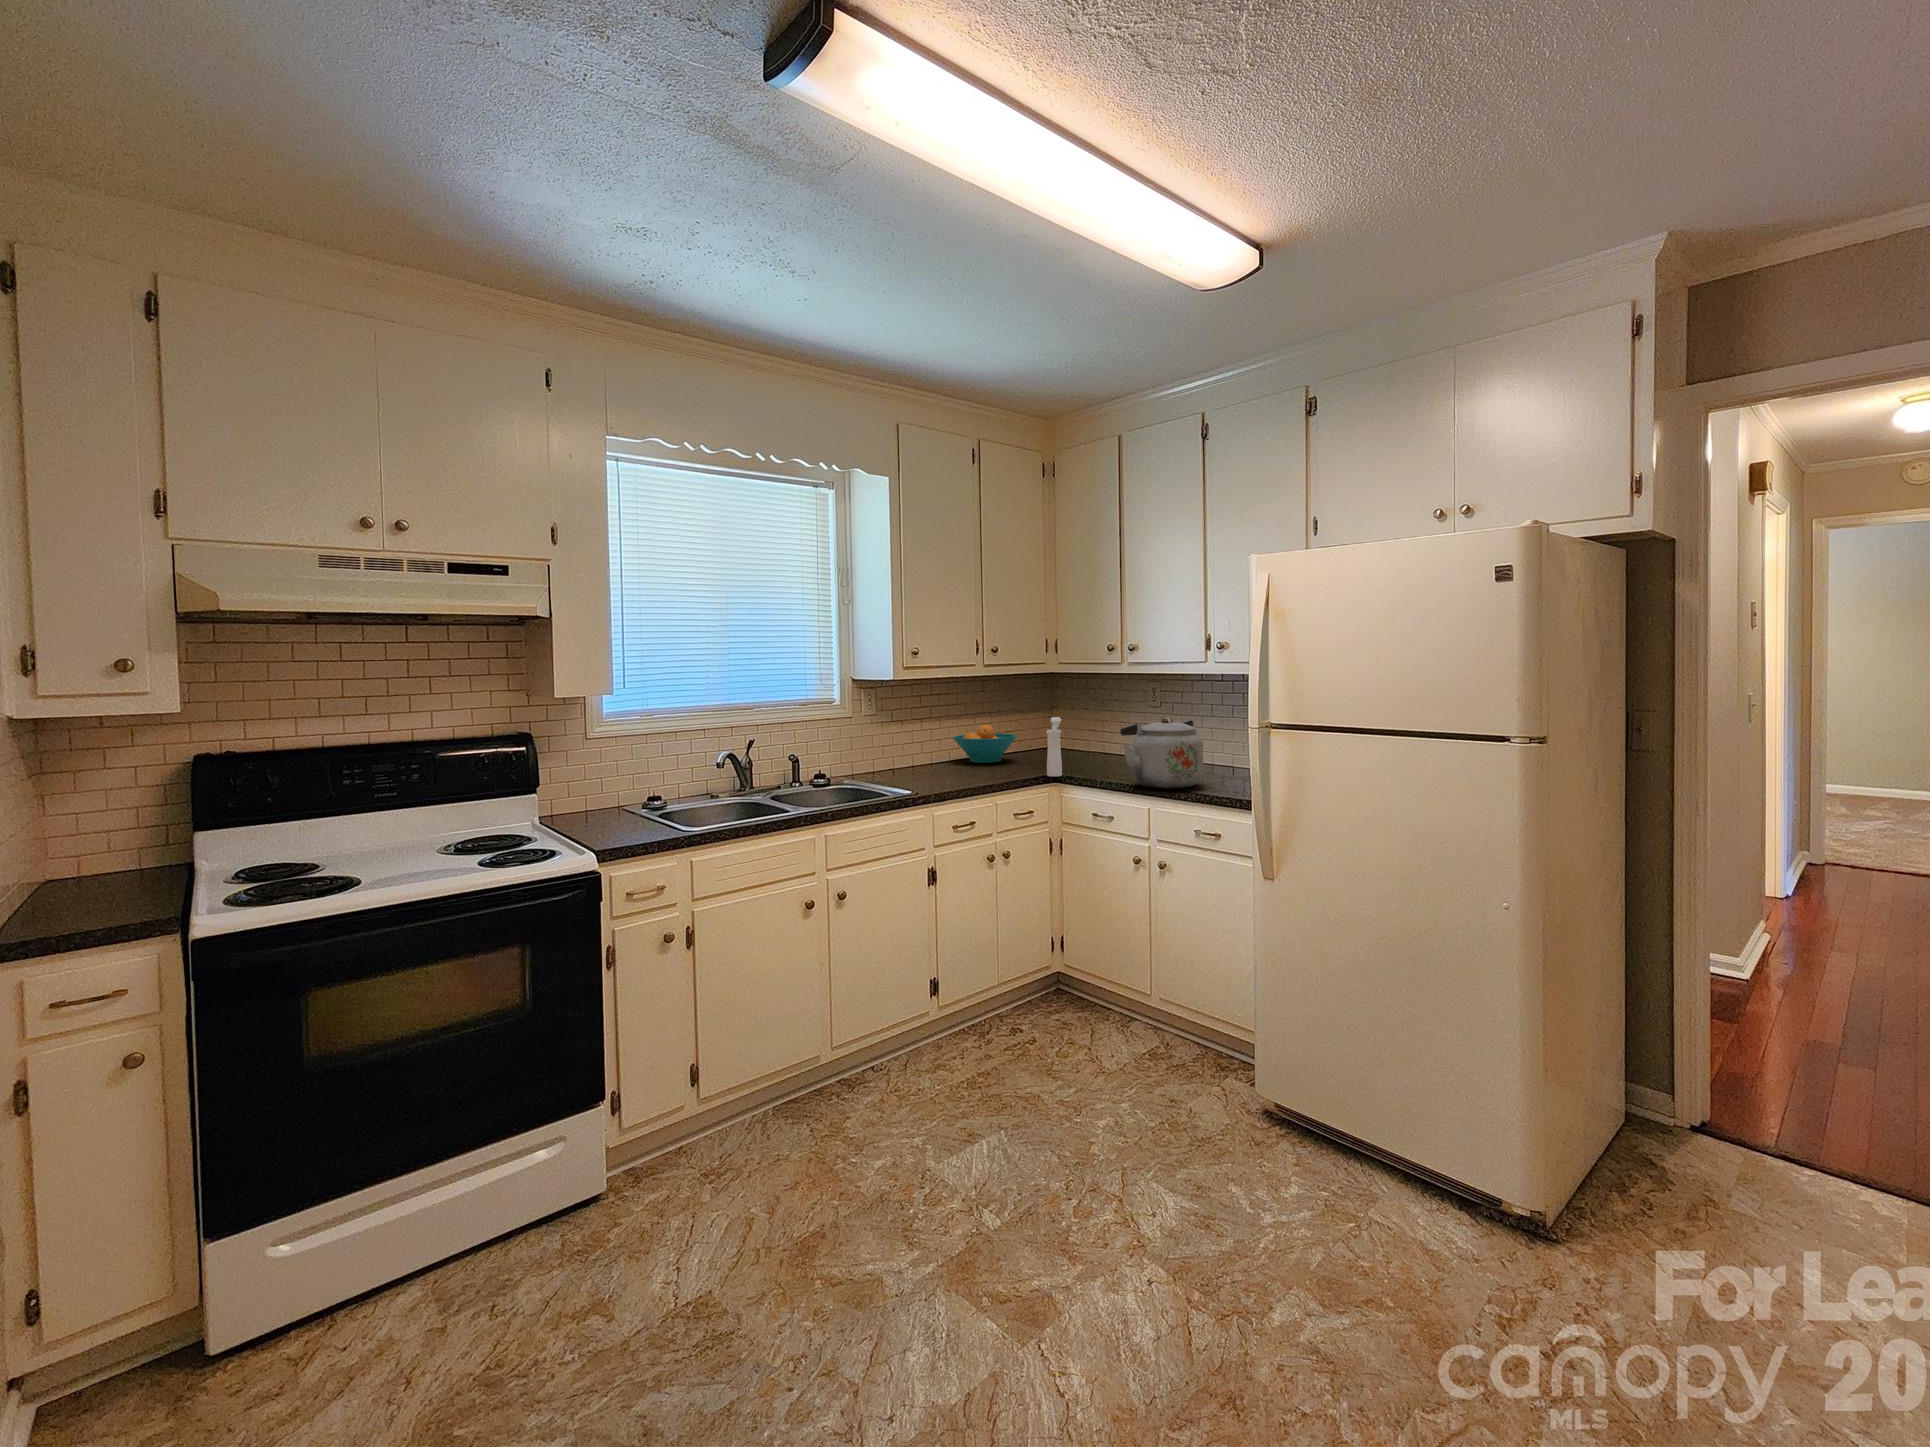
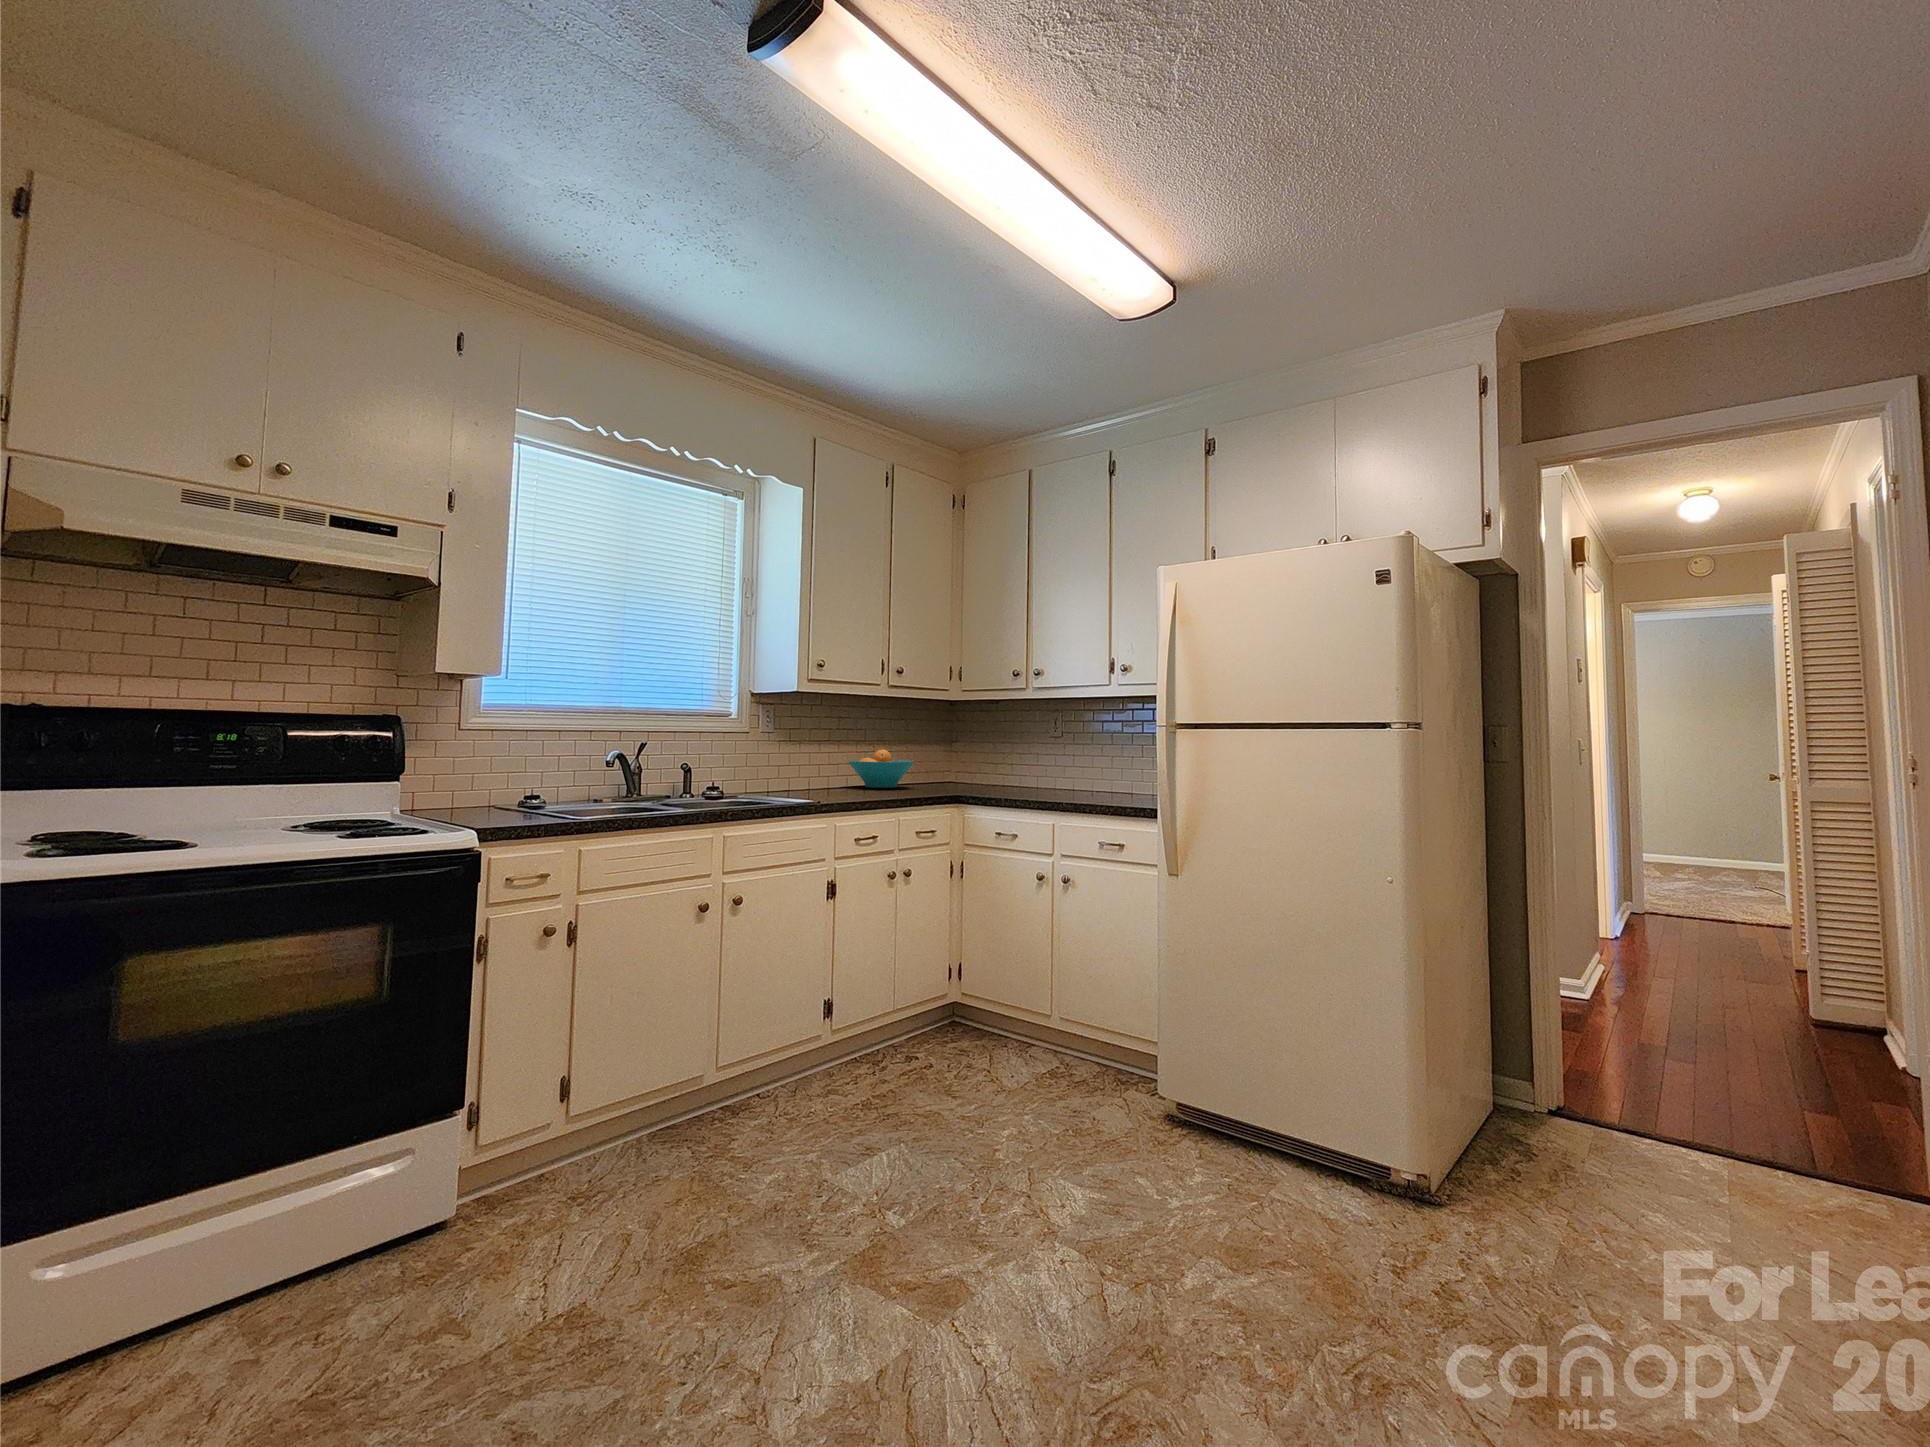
pepper mill: present [1046,717,1062,777] -> none [947,739,963,796]
kettle: present [1121,717,1203,789] -> none [1023,735,1103,804]

